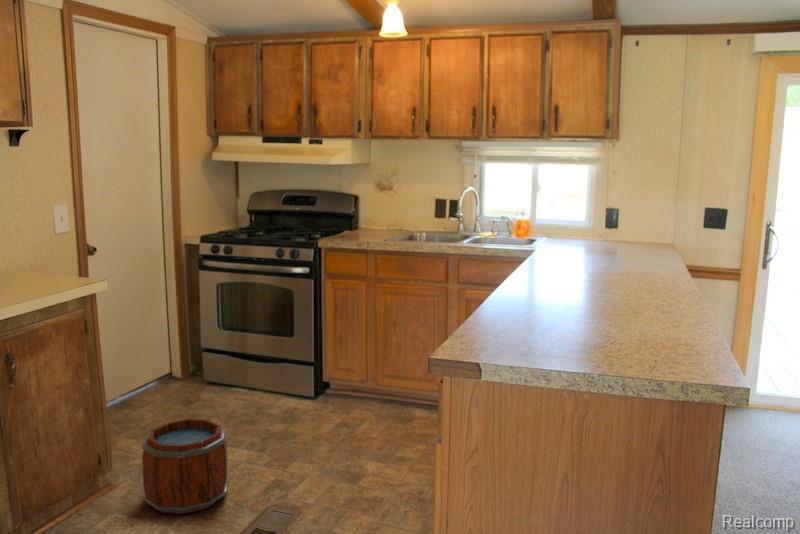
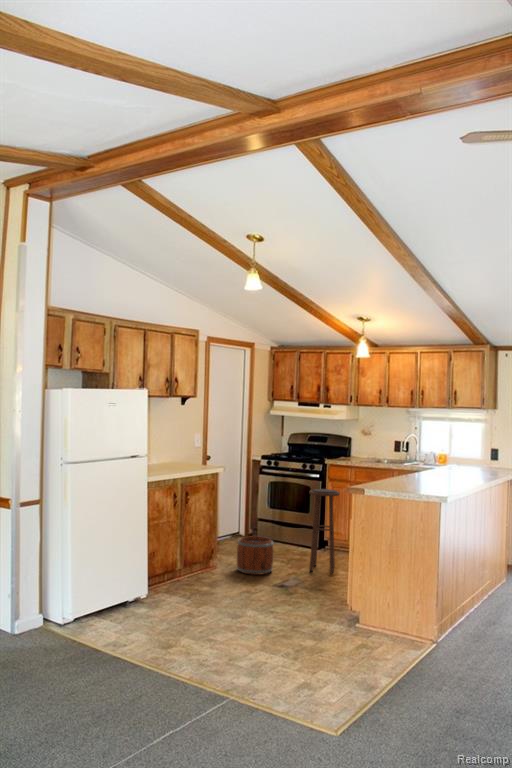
stool: none [298,306,360,476] -> present [309,489,340,573]

